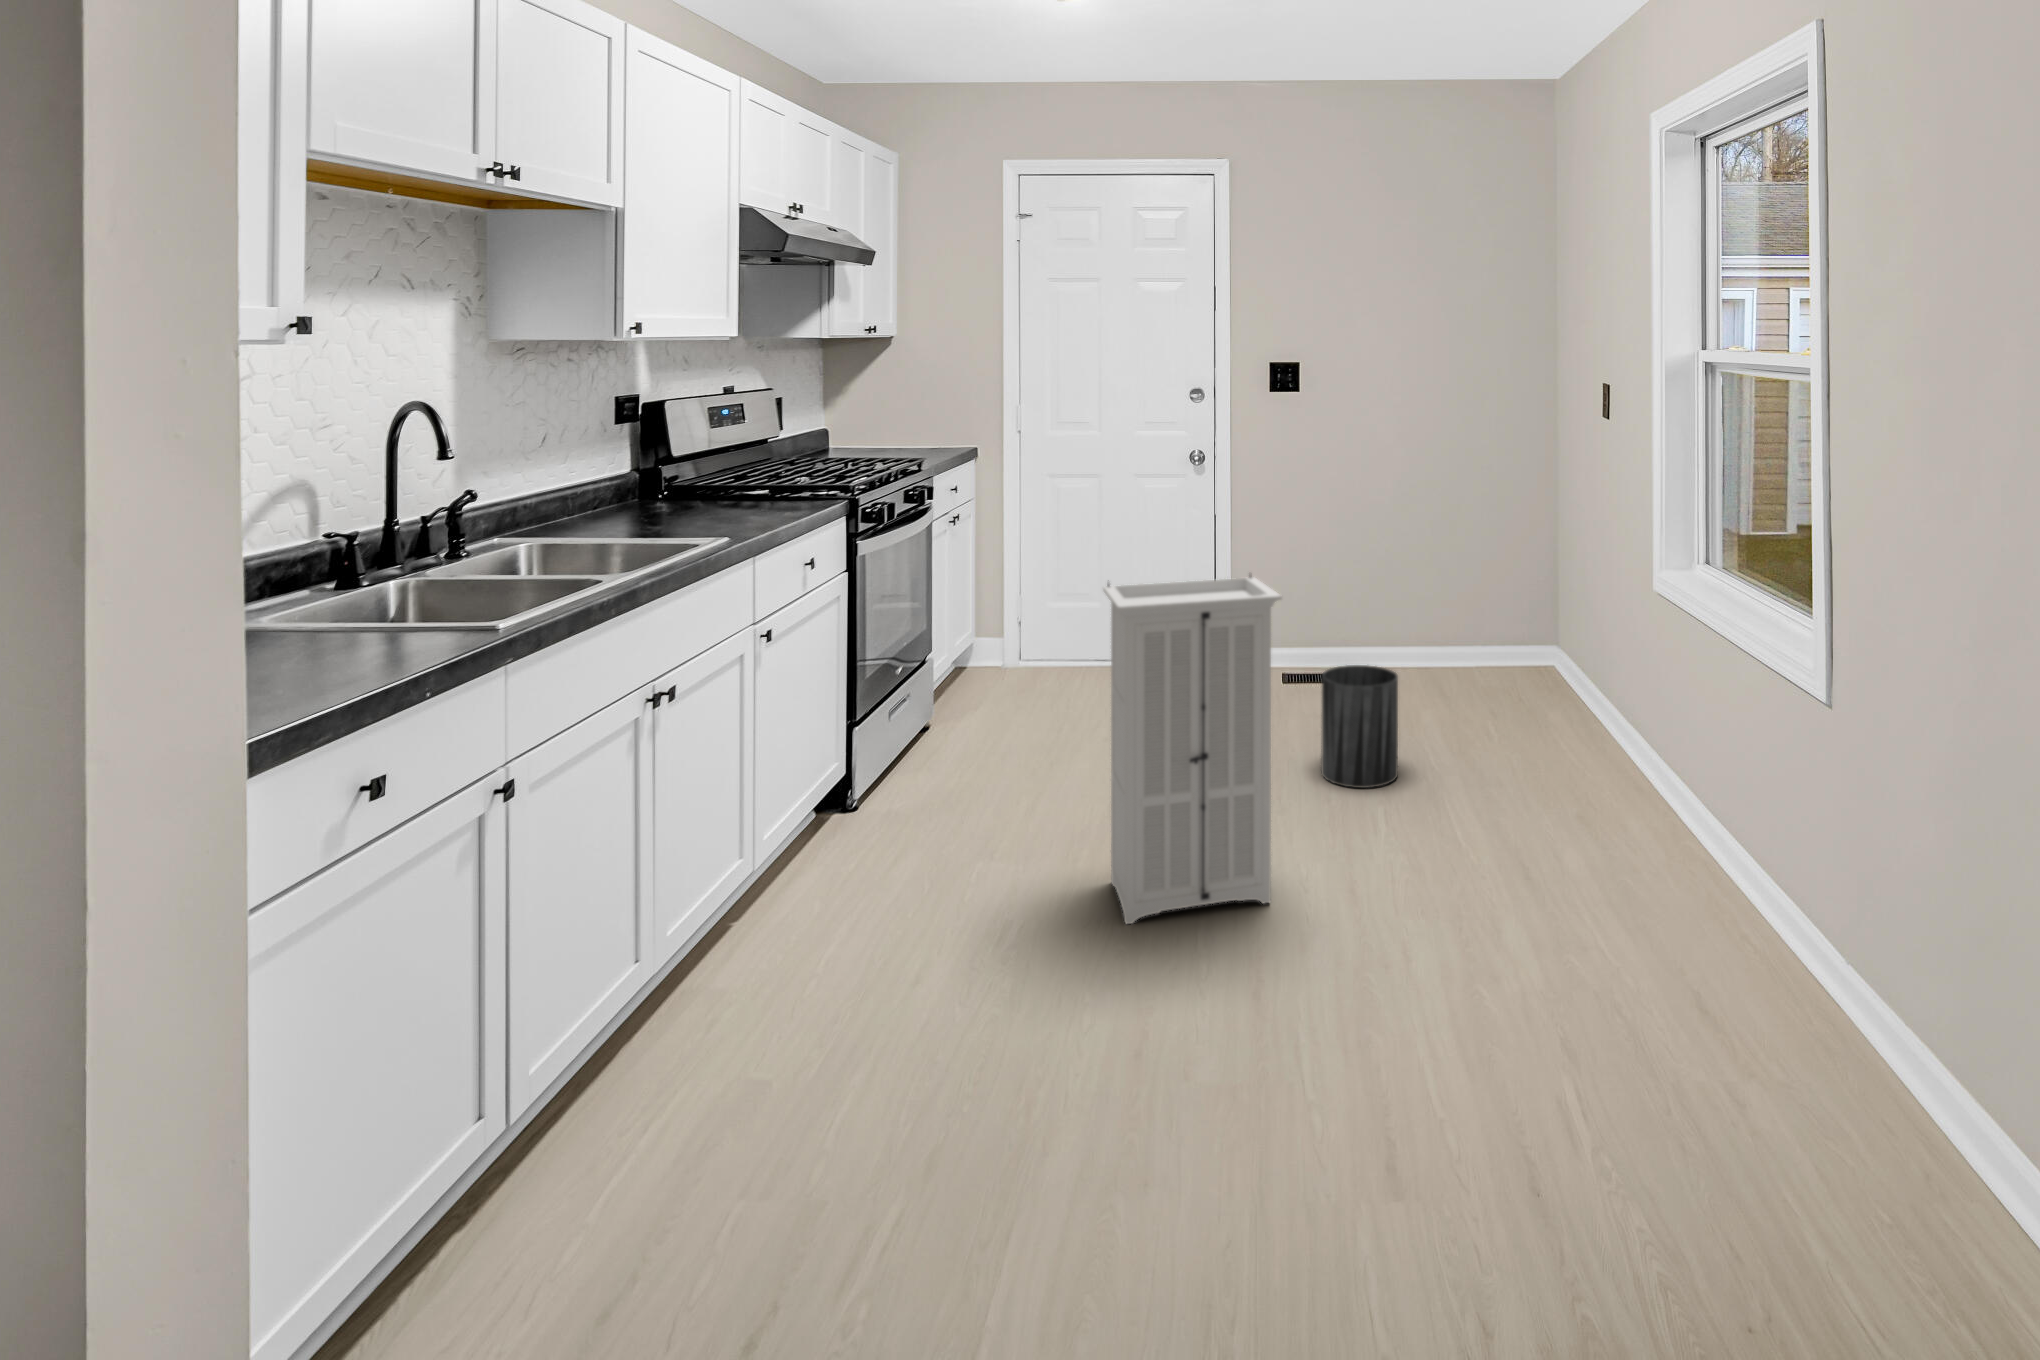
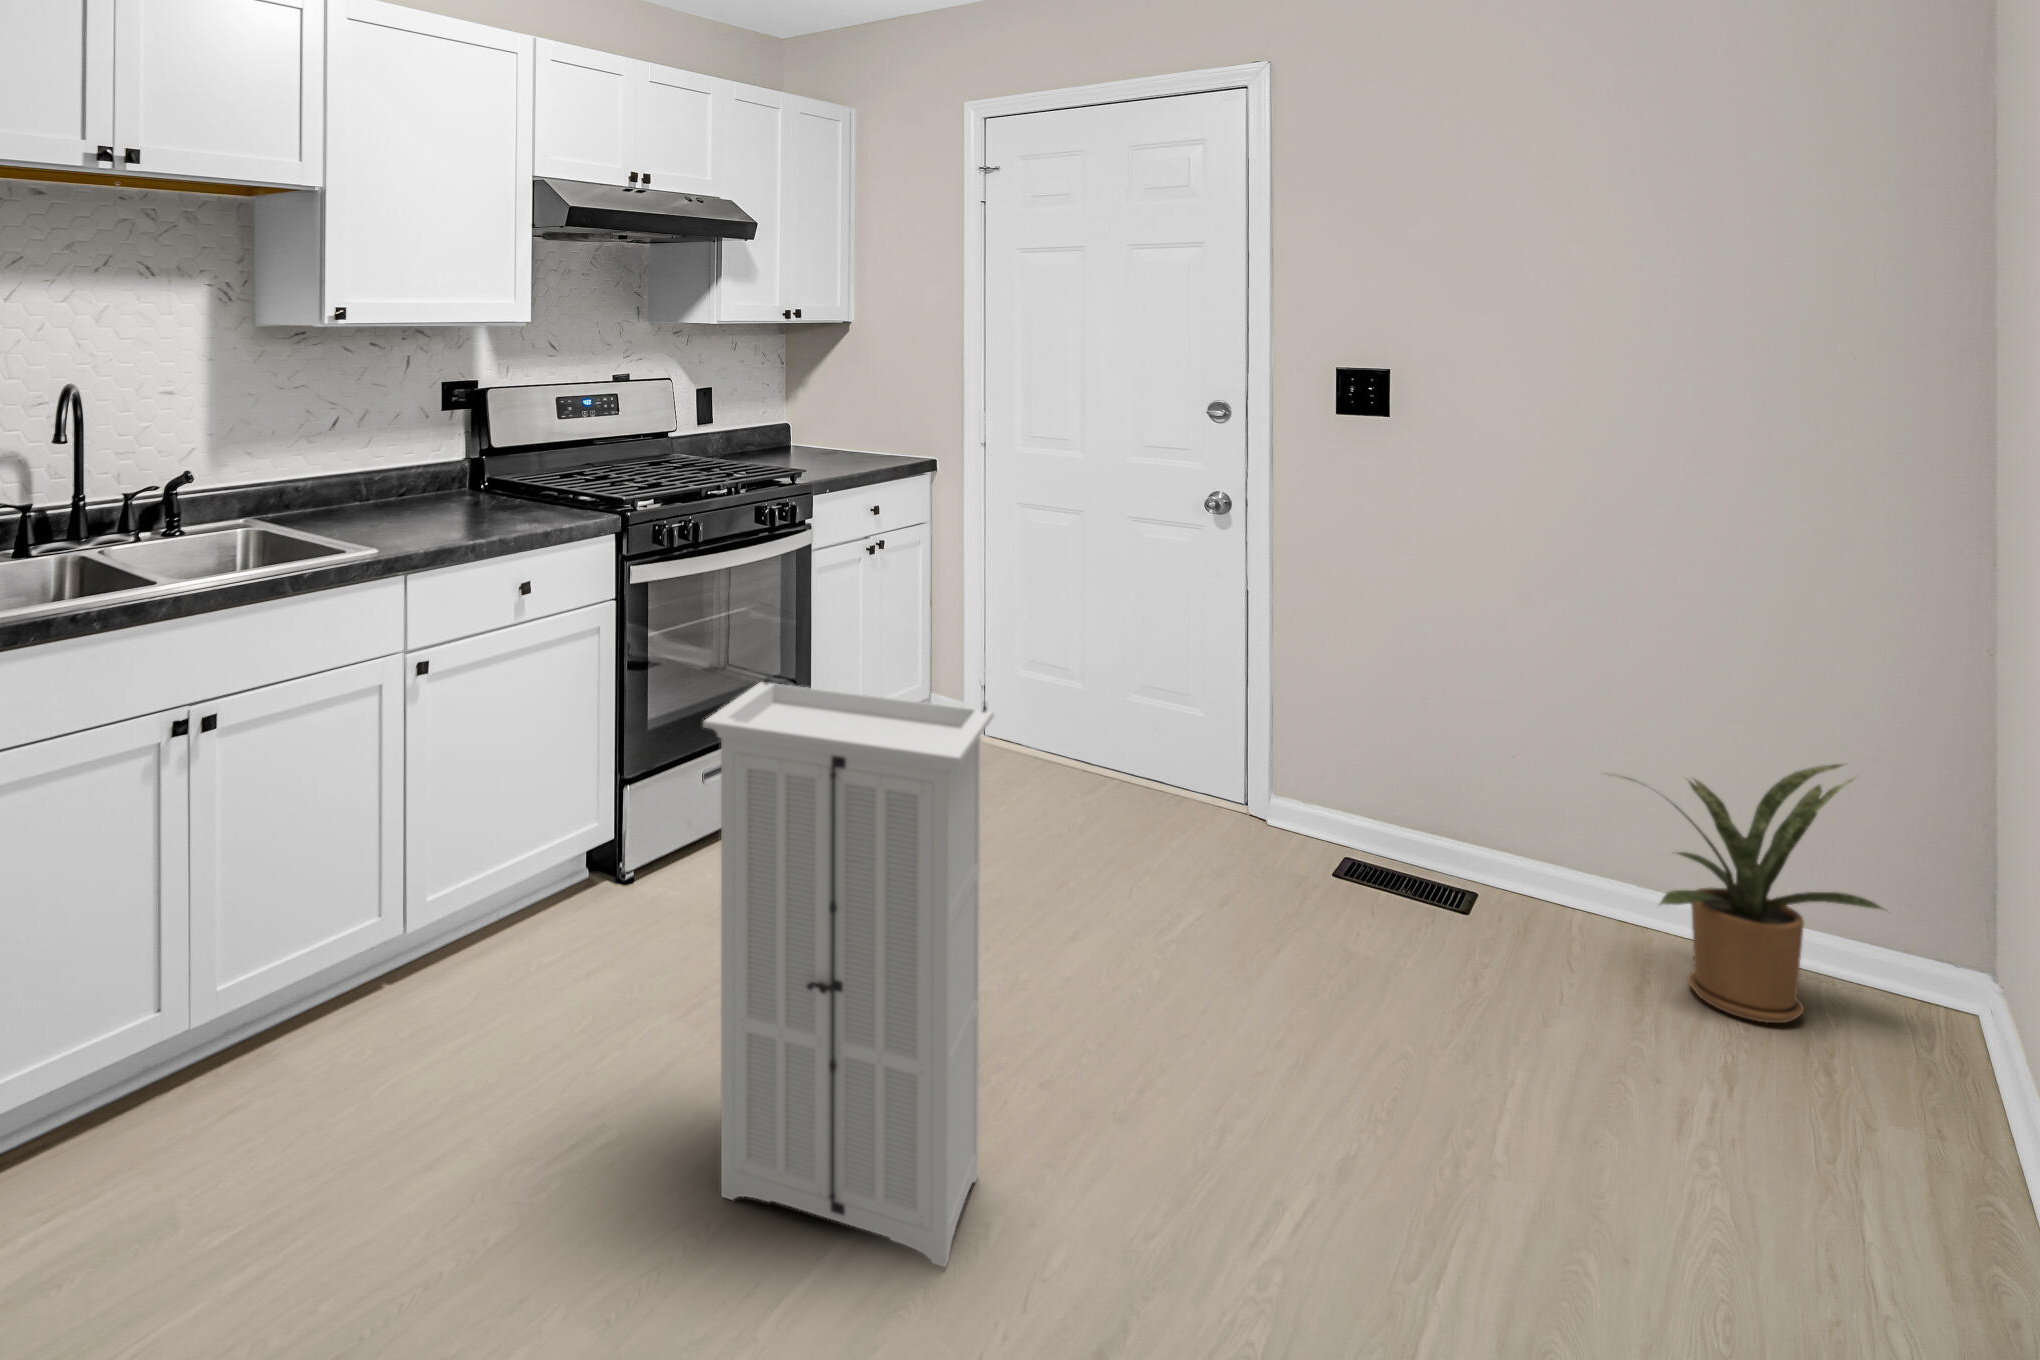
house plant: none [1428,562,1538,699] -> present [1641,764,1883,1023]
trash can: present [1321,665,1398,788] -> none [1250,880,1403,1124]

